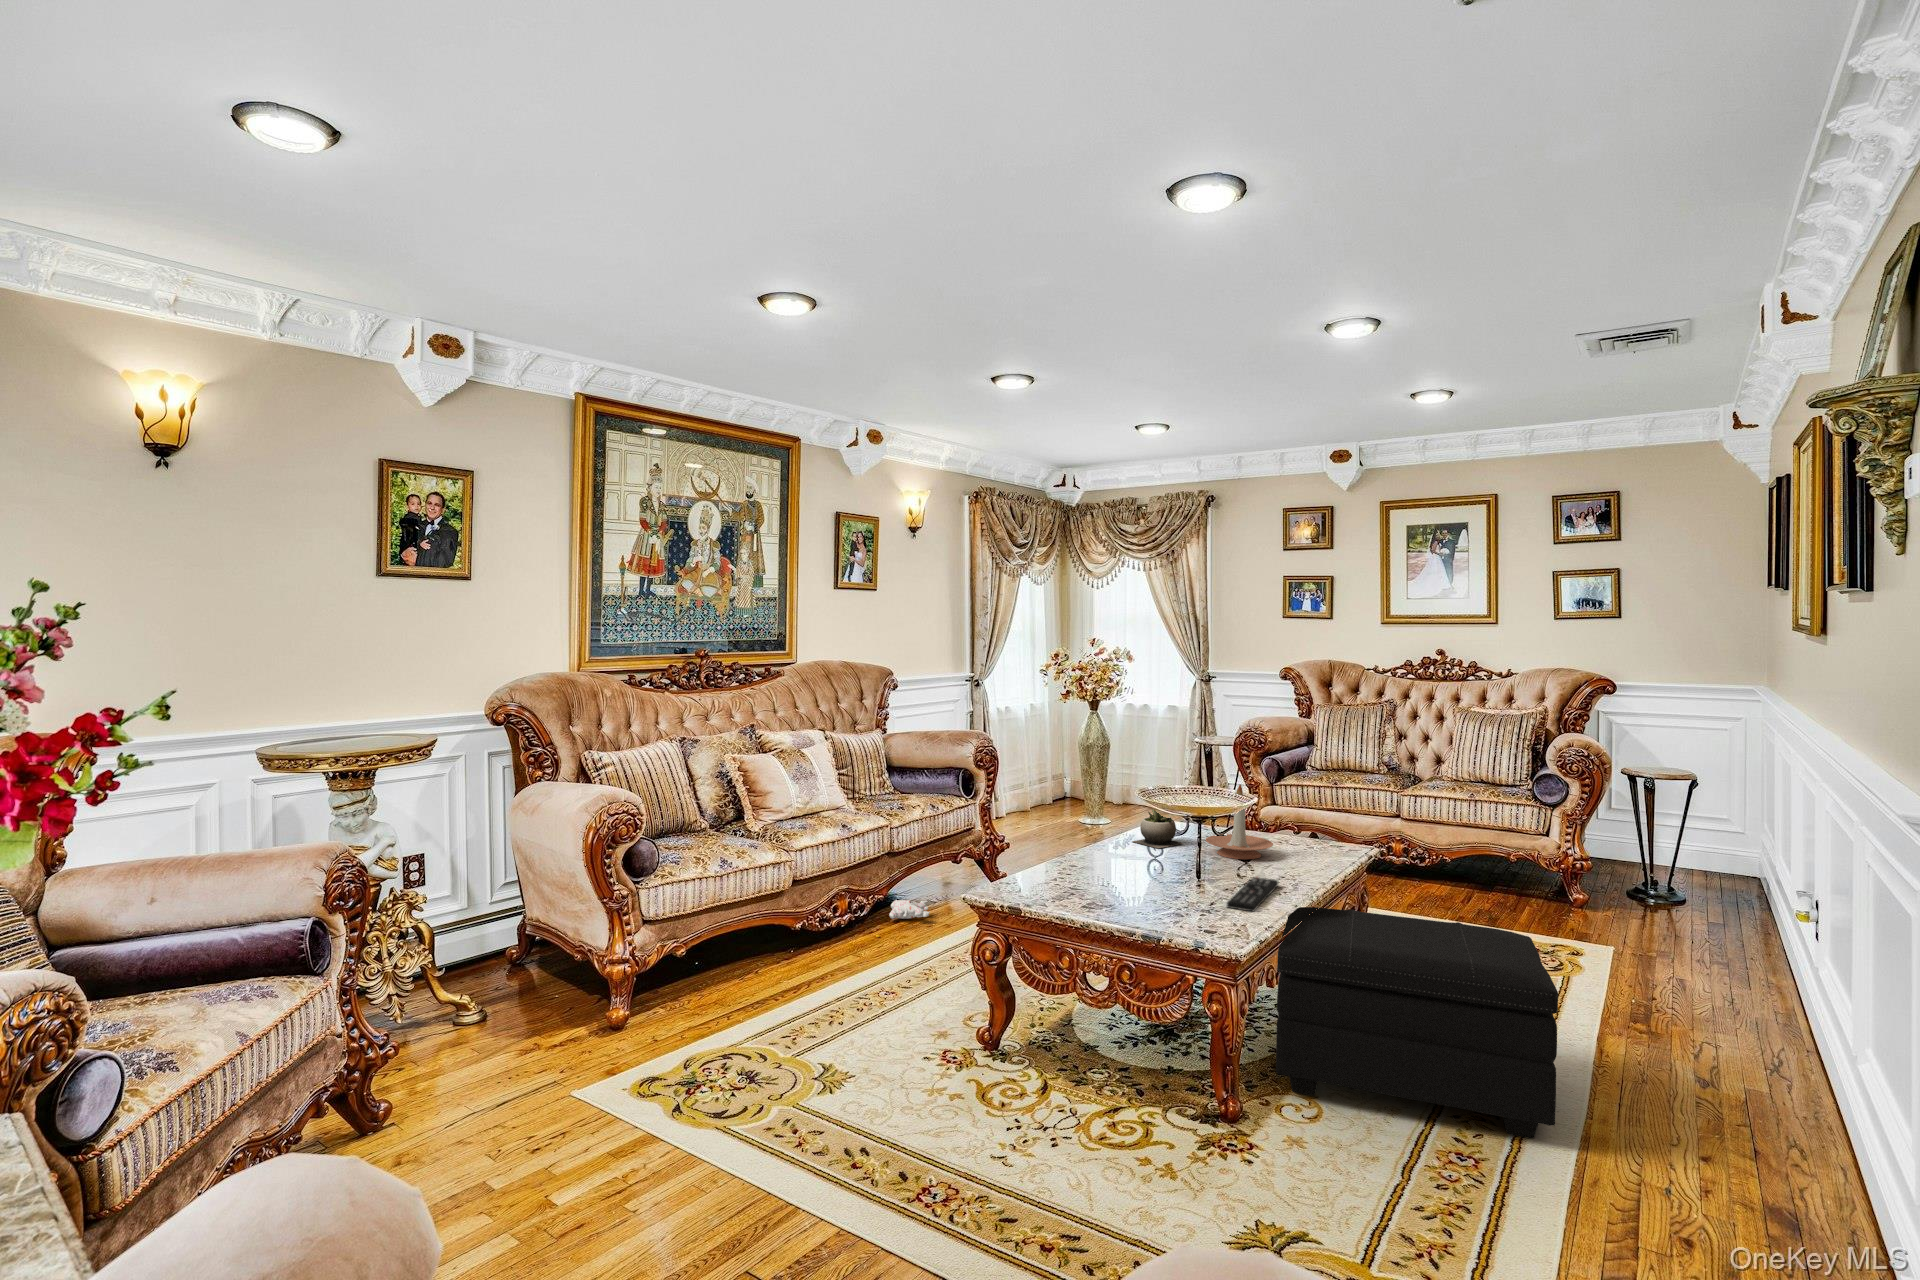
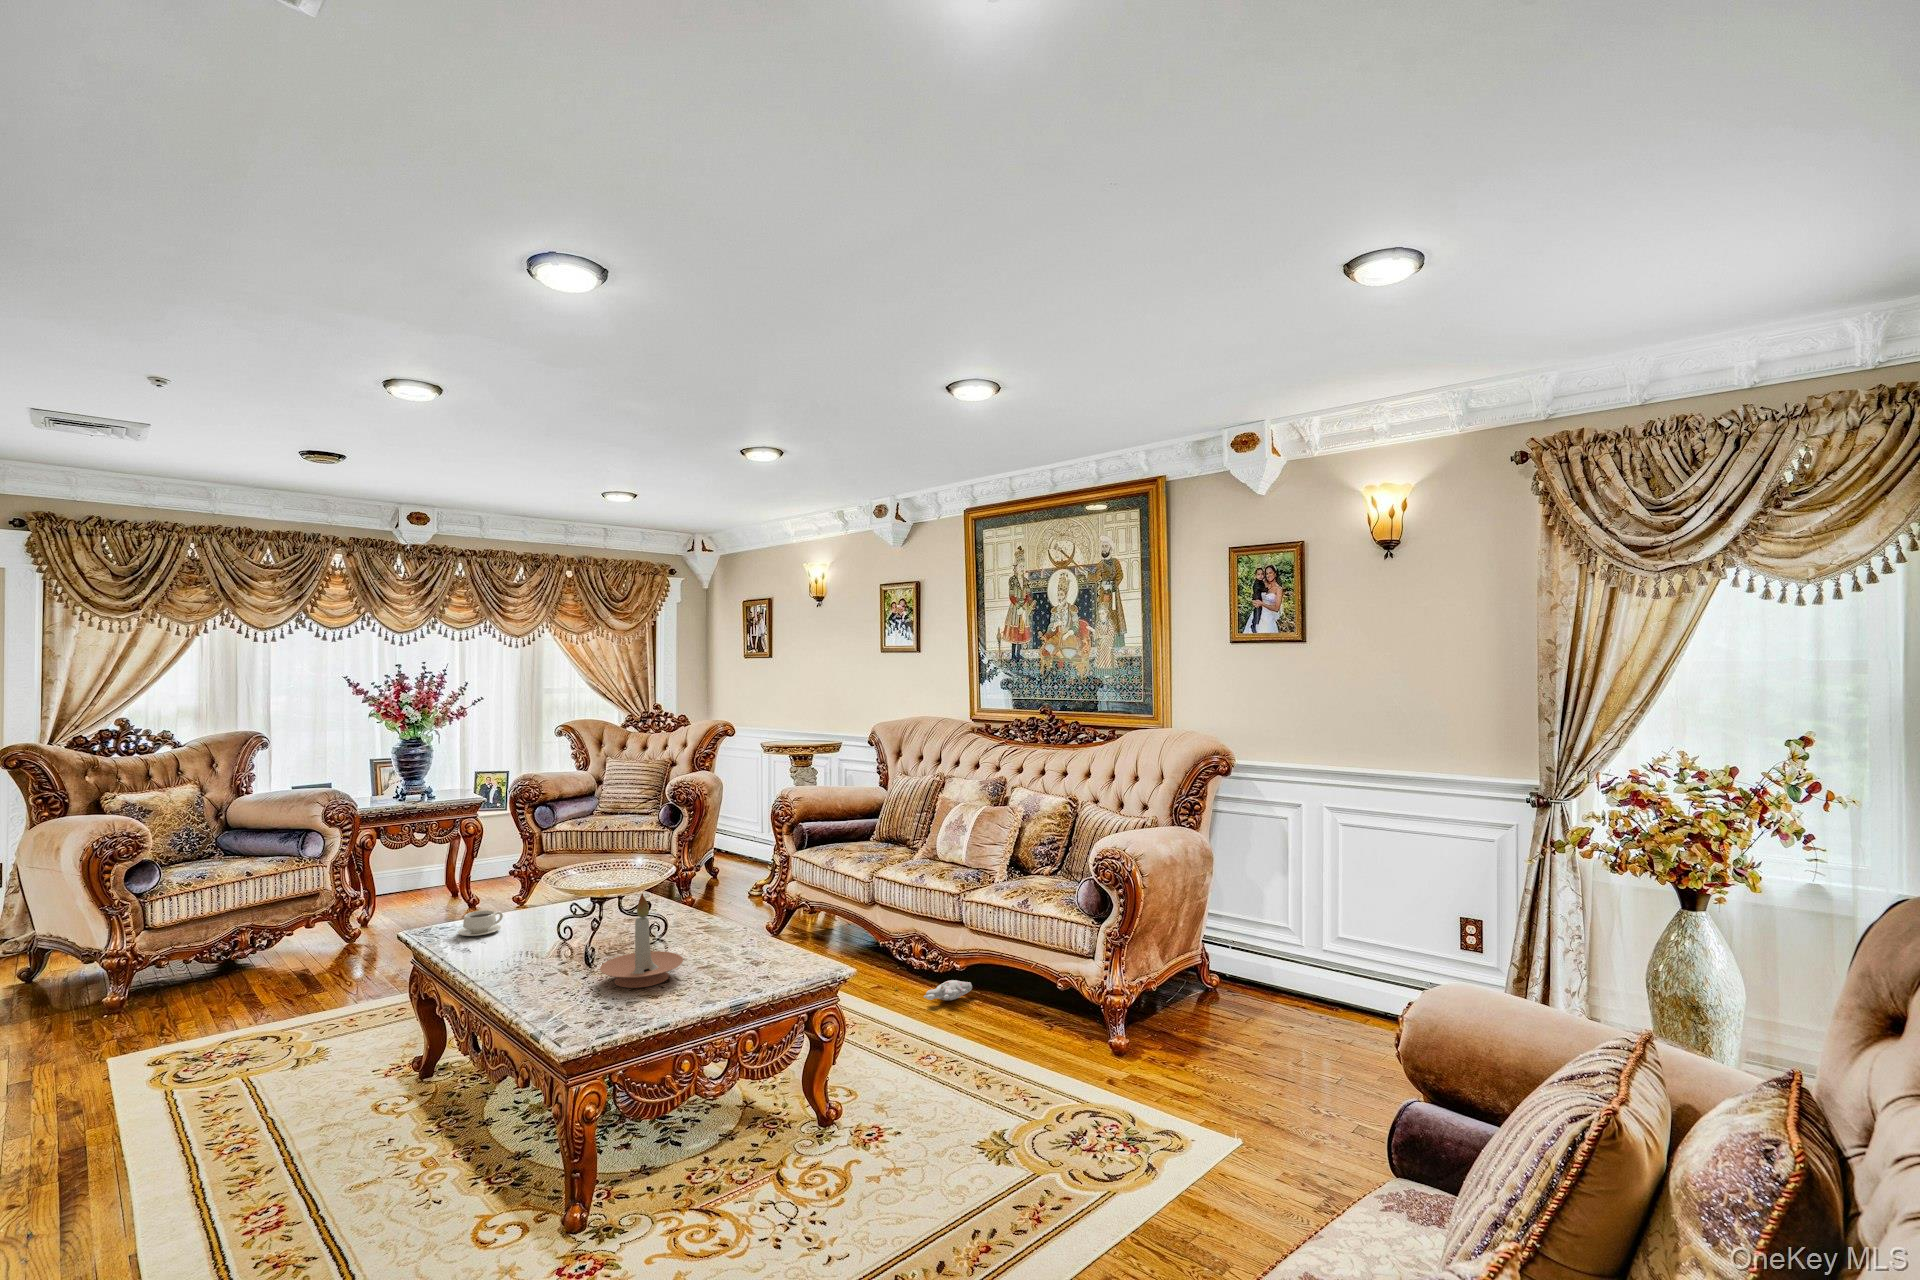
succulent plant: present [1133,809,1183,848] -> none [700,905,754,962]
remote control: present [1227,877,1278,912] -> none [460,941,533,972]
teacup: none [1165,890,1214,922] -> present [458,910,503,936]
footstool: present [1276,907,1558,1139] -> none [163,975,500,1240]

